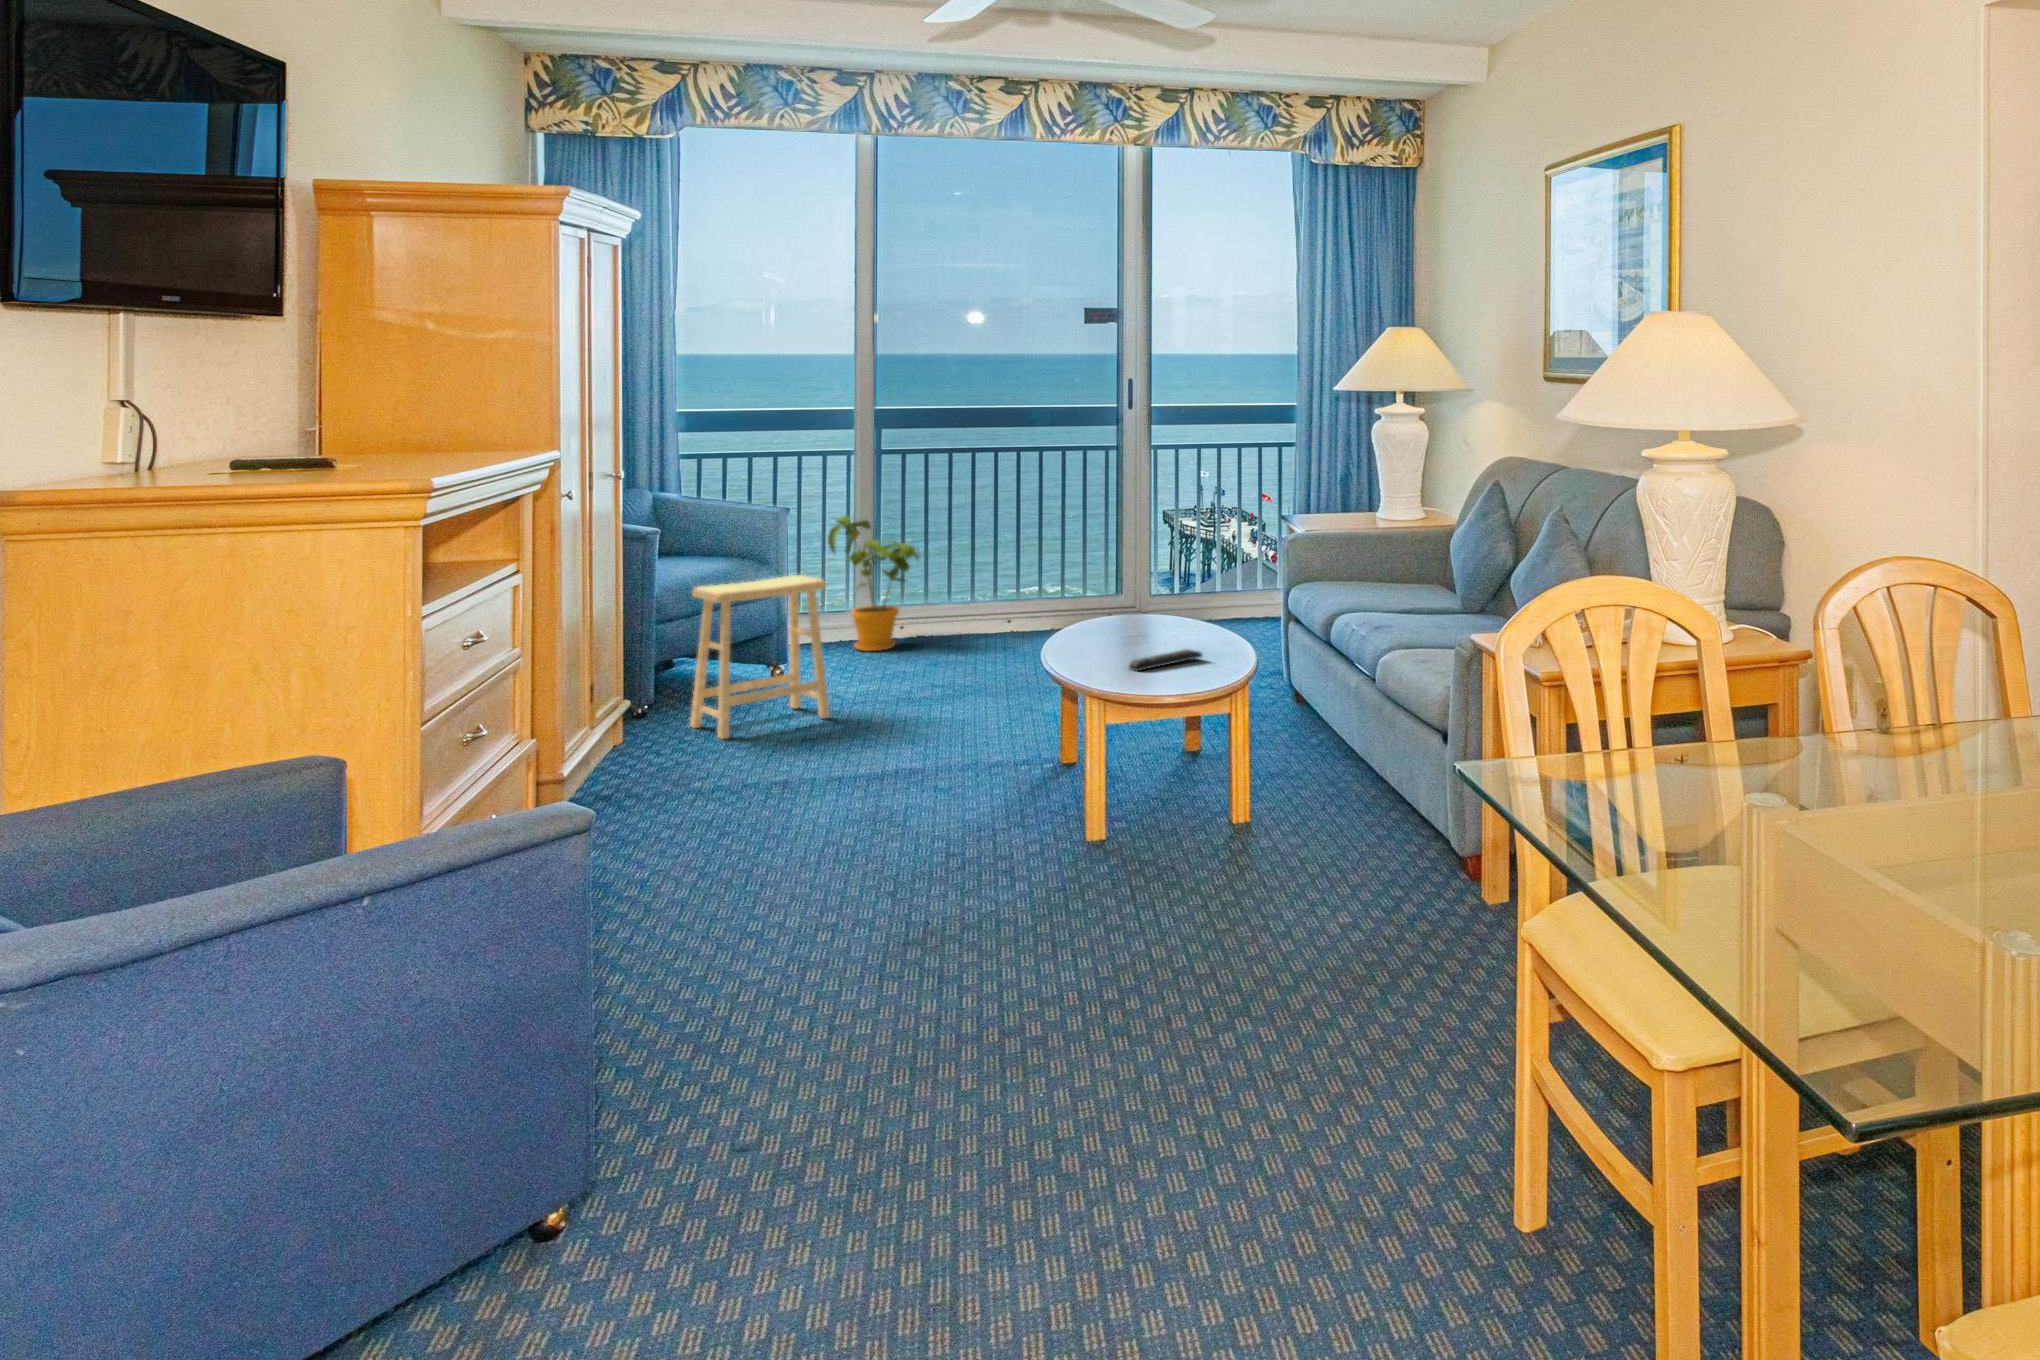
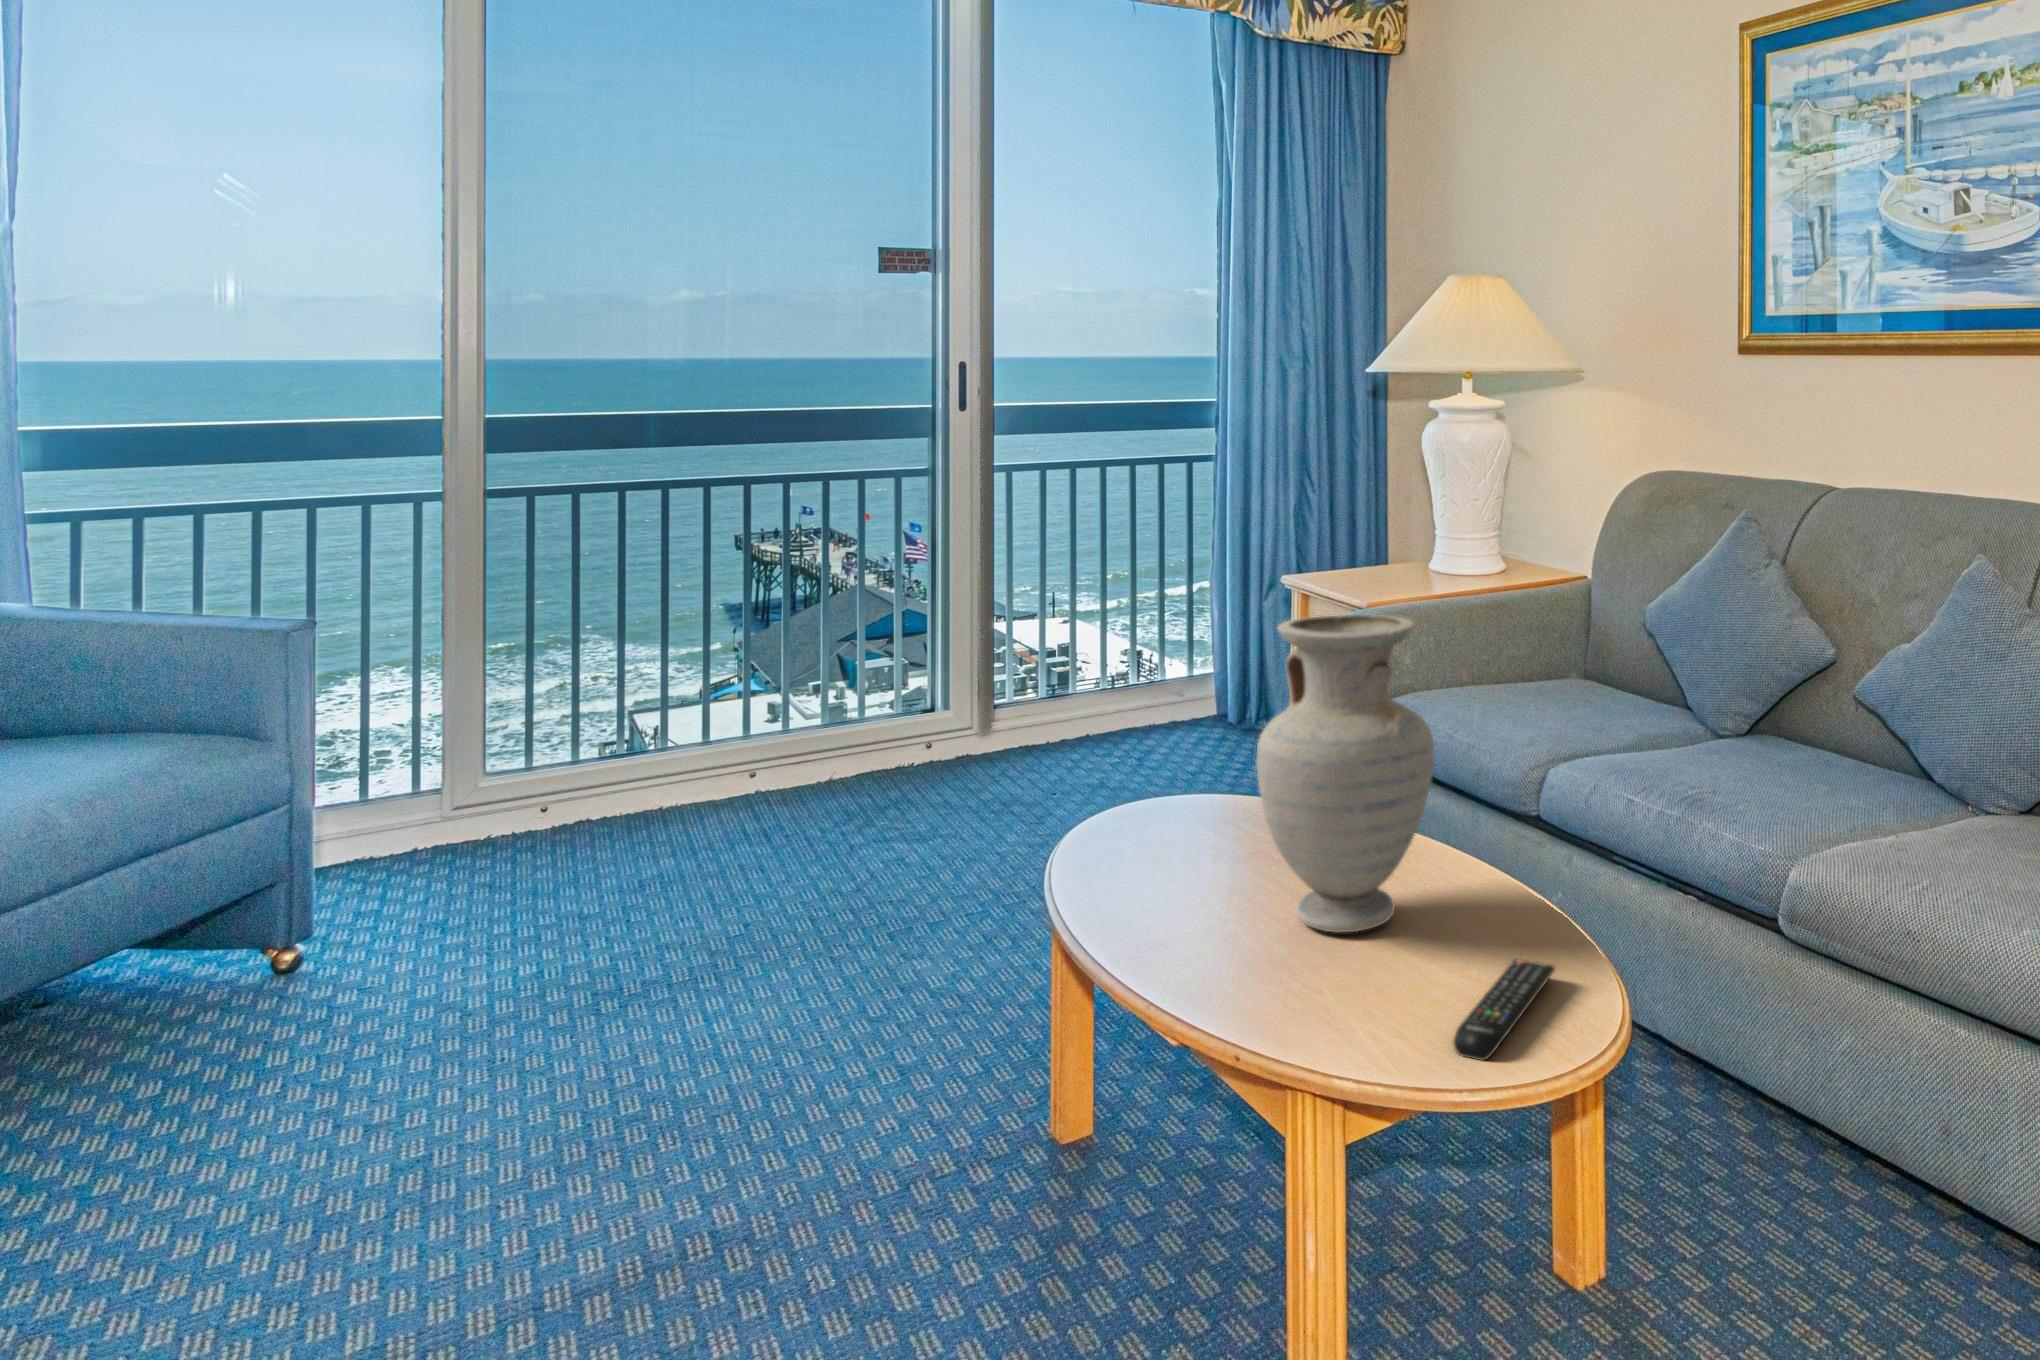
vase: none [1106,500,1190,642] -> present [1257,615,1434,933]
house plant: present [828,516,919,651] -> none [402,633,605,884]
footstool: present [690,575,830,739] -> none [88,802,483,1265]

